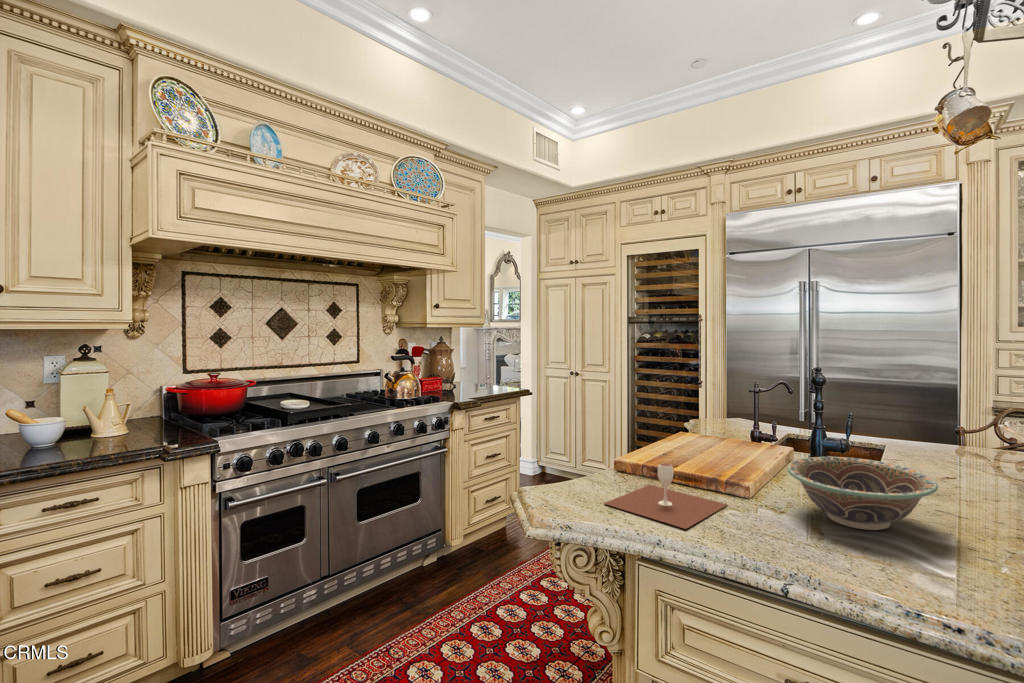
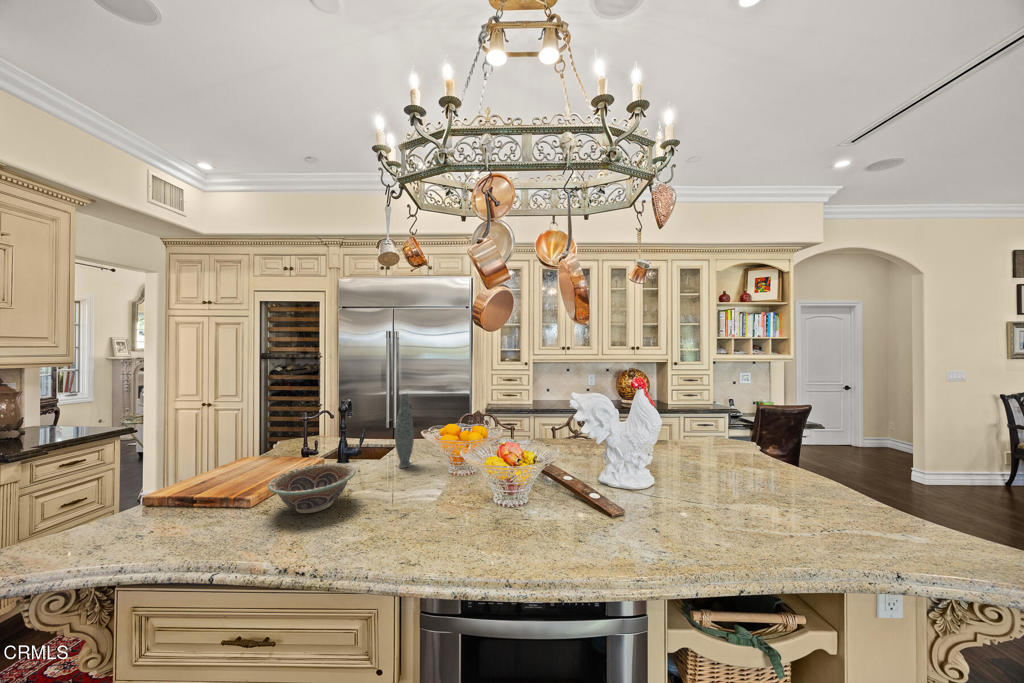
vase: none [941,361,986,491] -> present [395,393,414,468]
wine glass: present [604,463,727,529] -> none [90,498,225,552]

